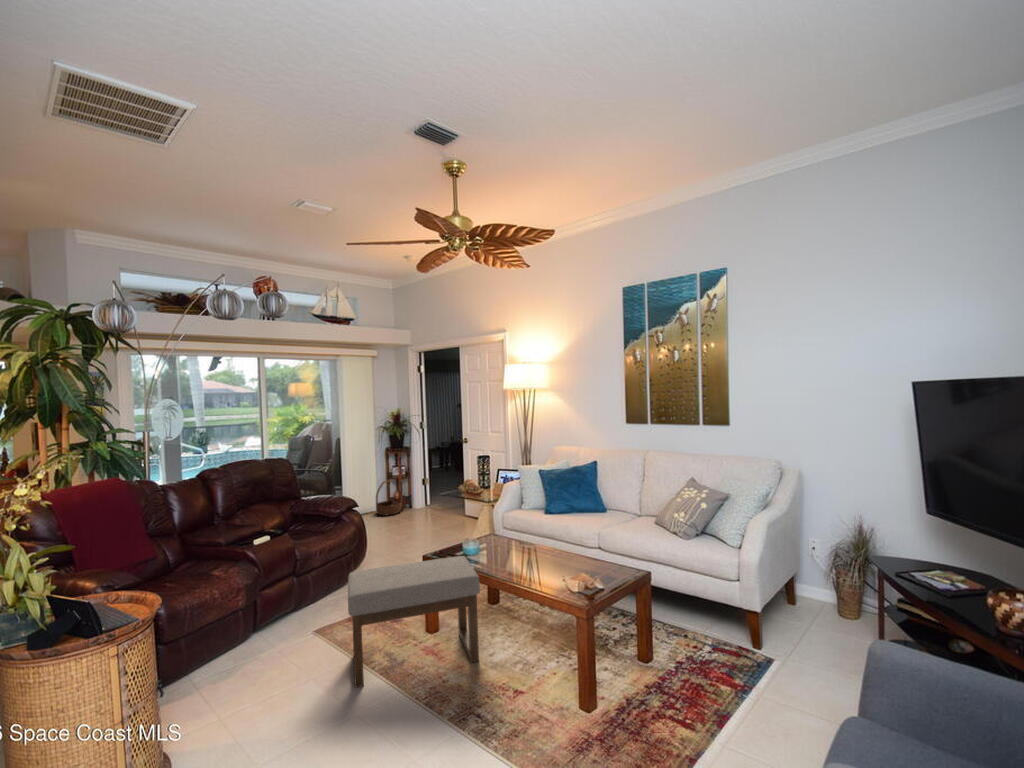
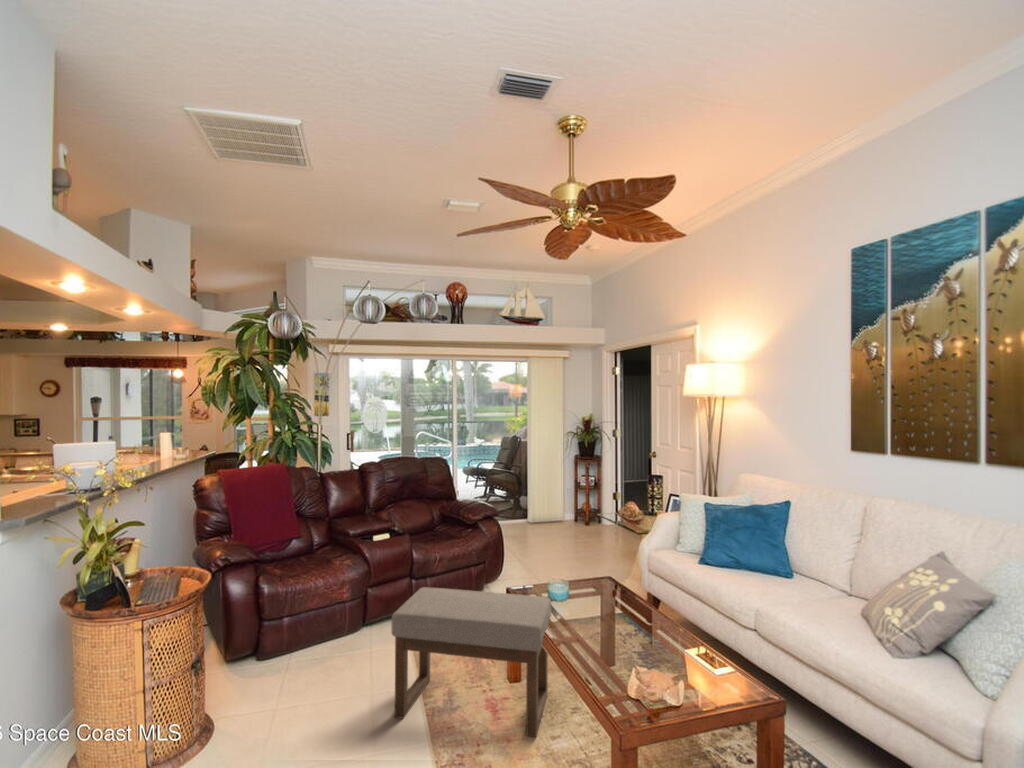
basket: present [376,481,401,516] -> none [557,494,585,533]

